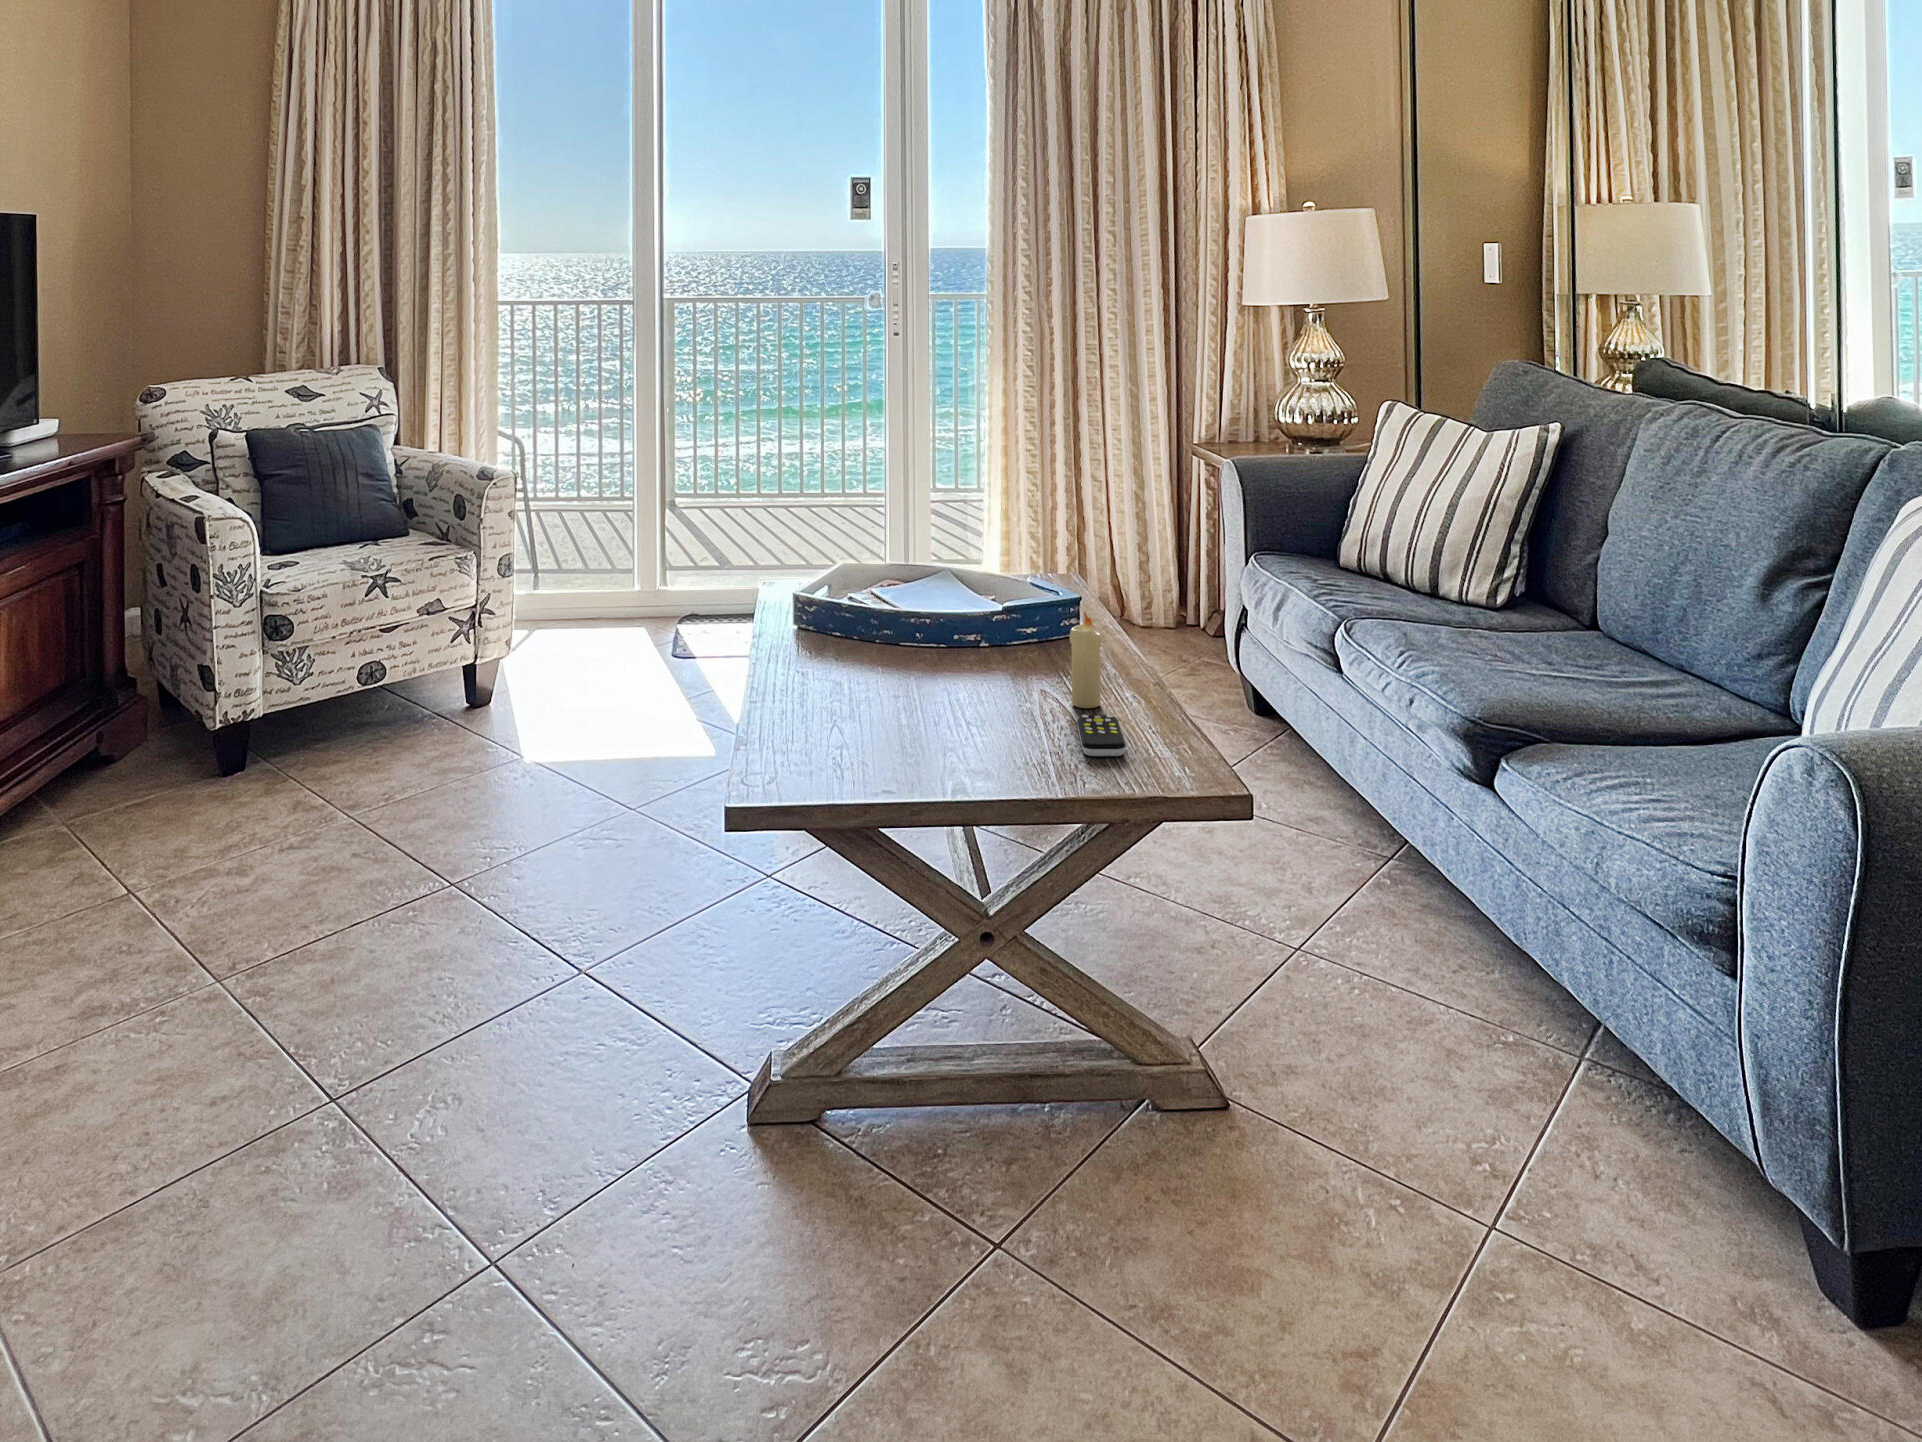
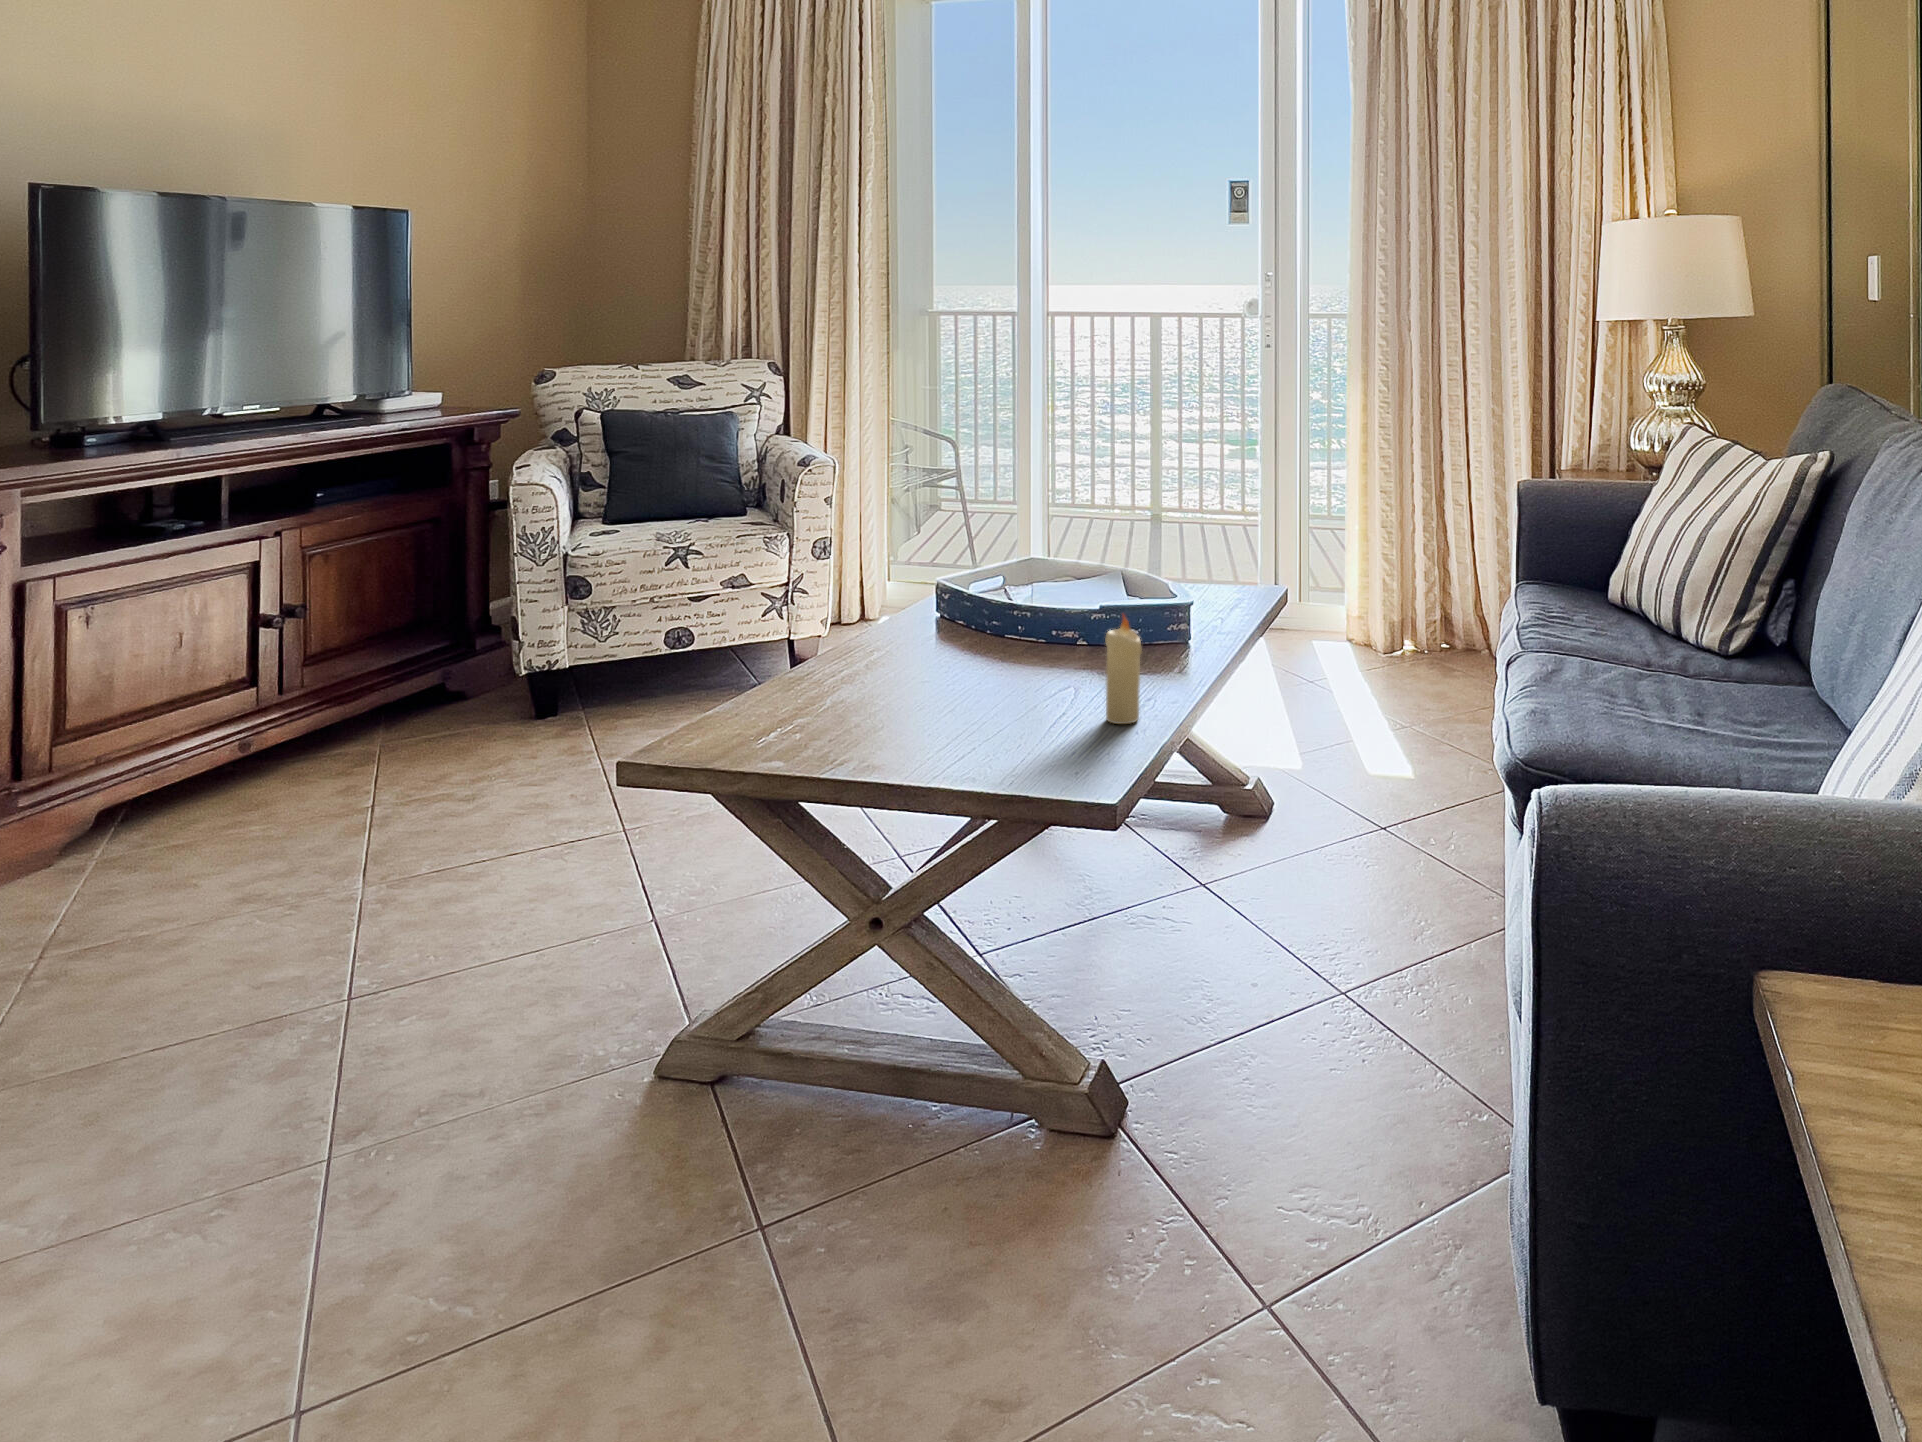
remote control: present [1077,715,1125,756] -> none [1041,728,1118,777]

